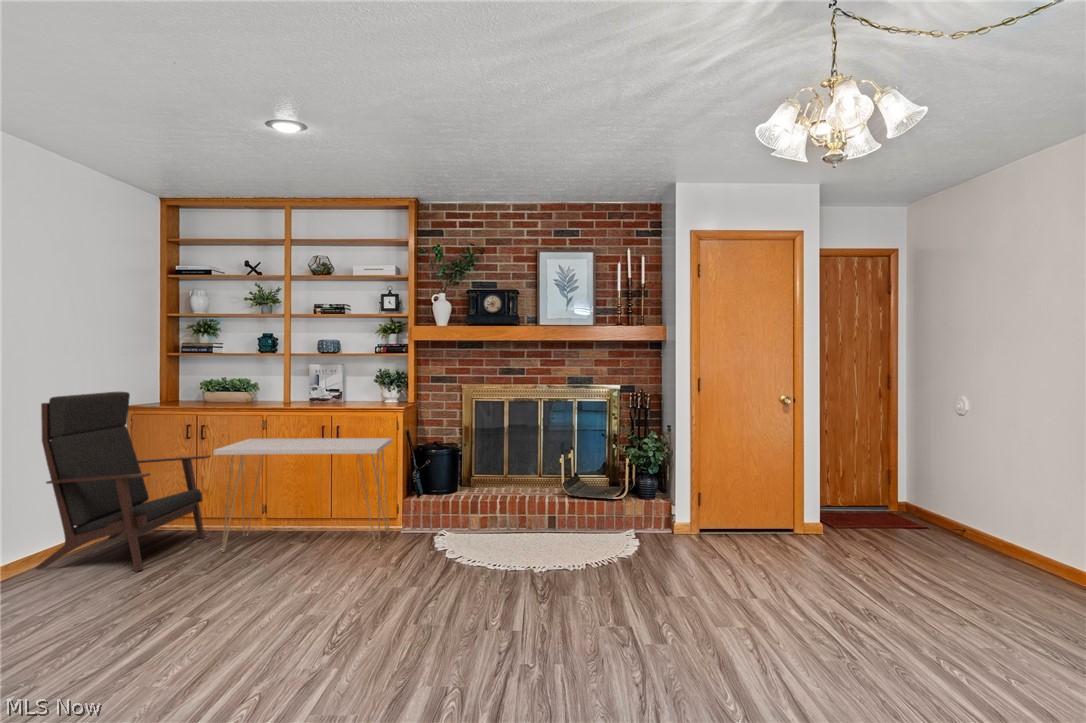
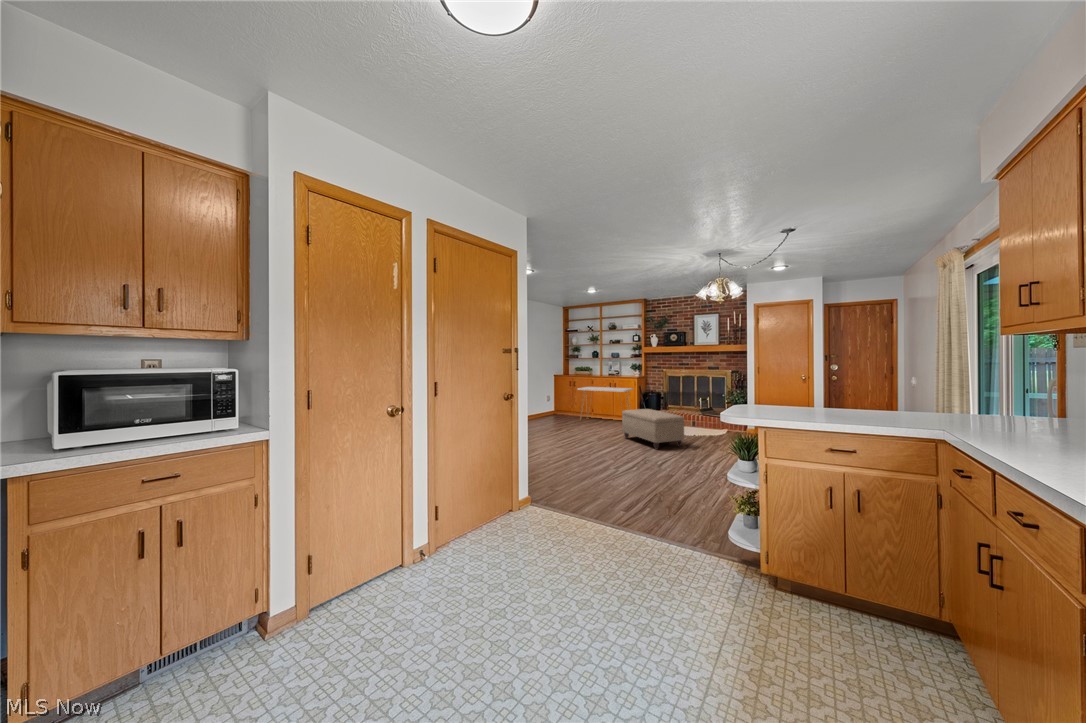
lounge chair: present [35,392,211,571] -> none [535,371,578,422]
ottoman: none [409,513,637,690] -> present [622,409,684,449]

